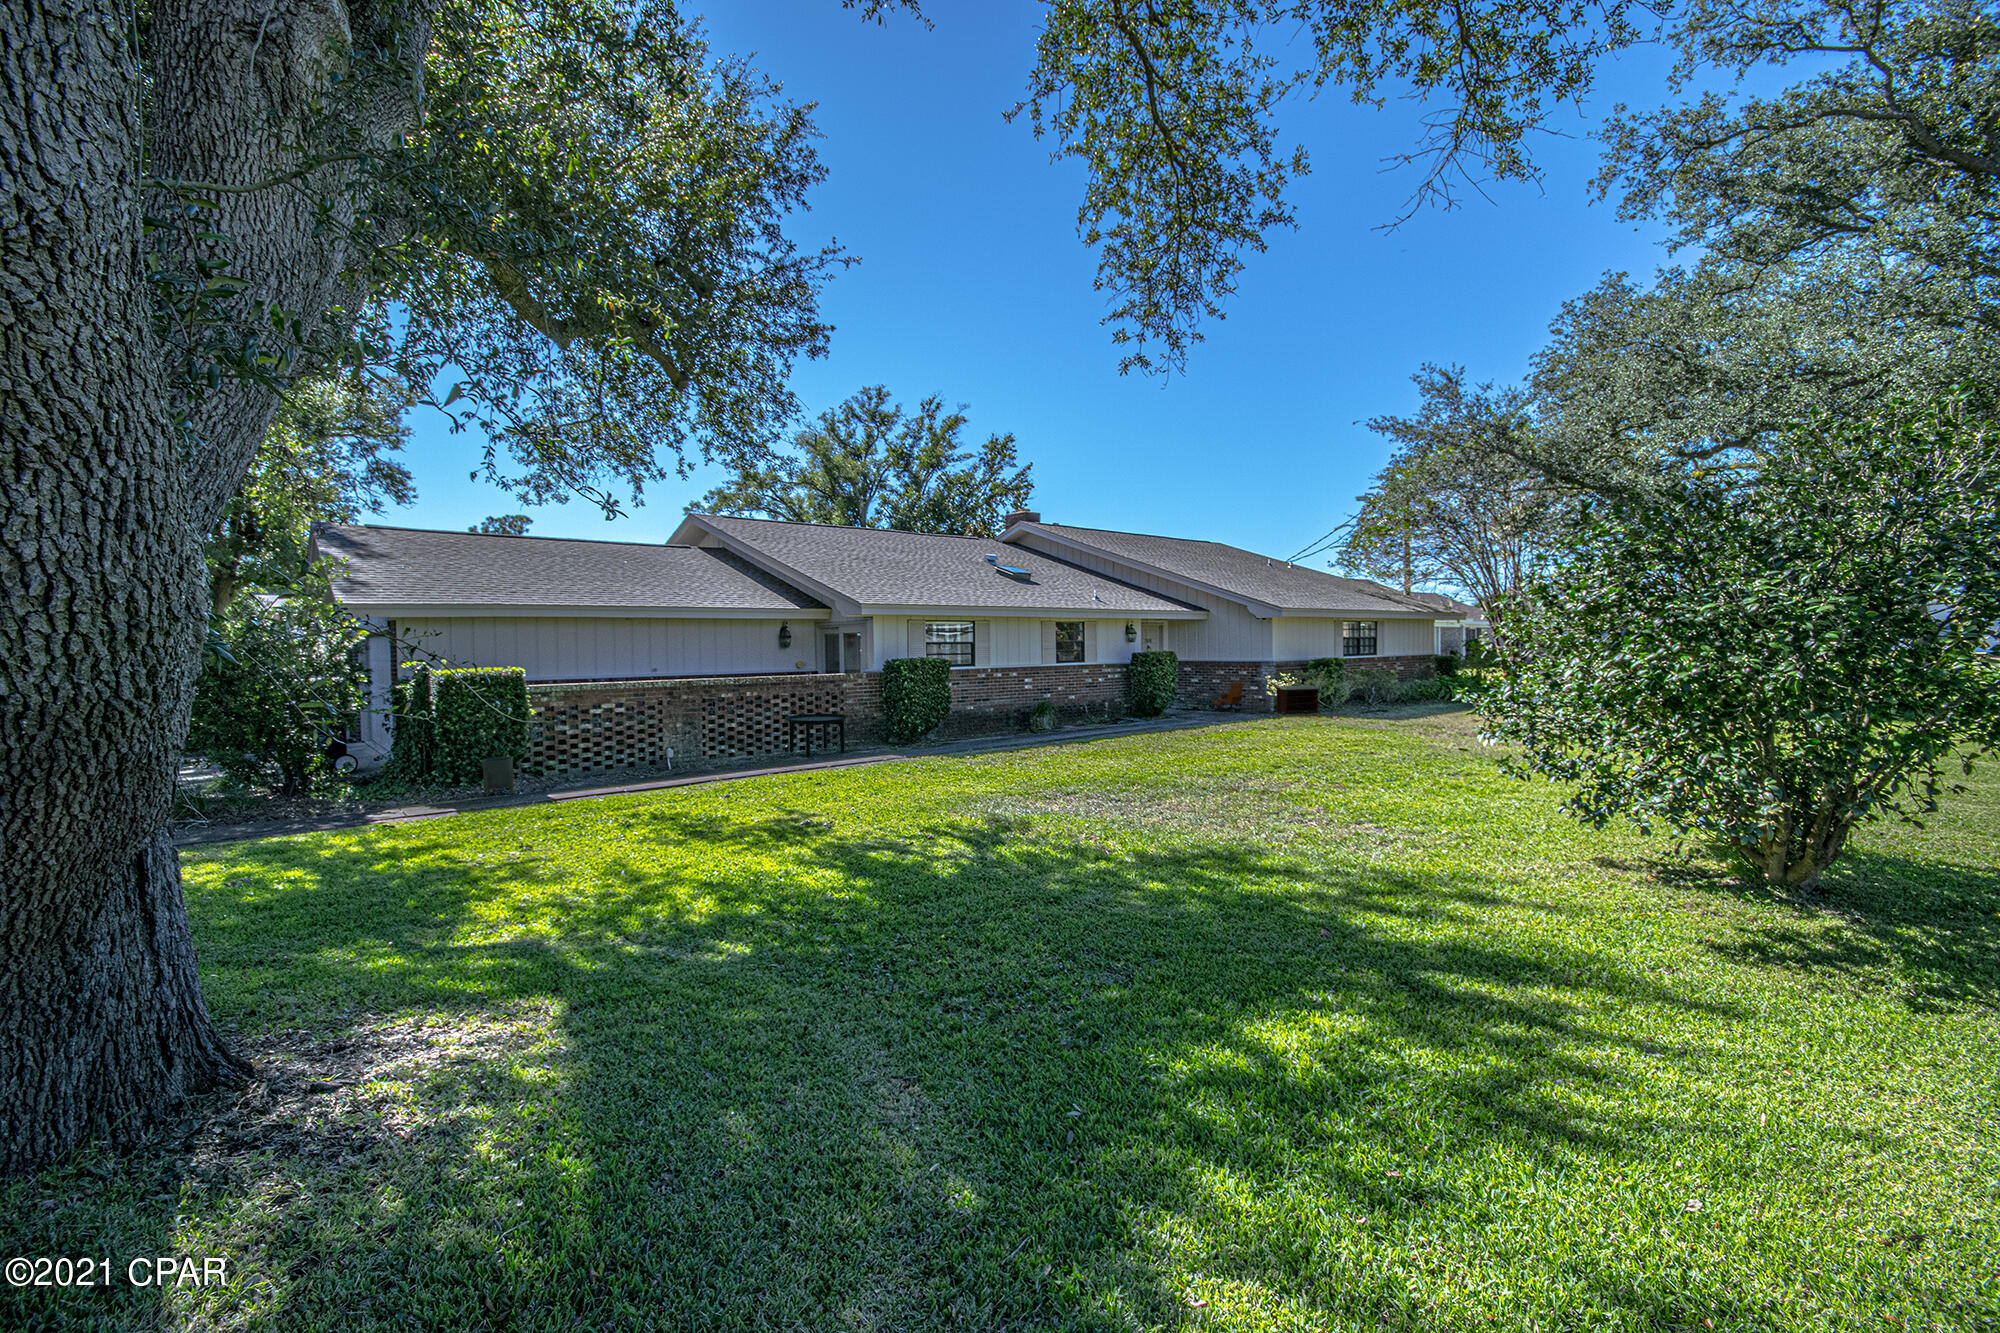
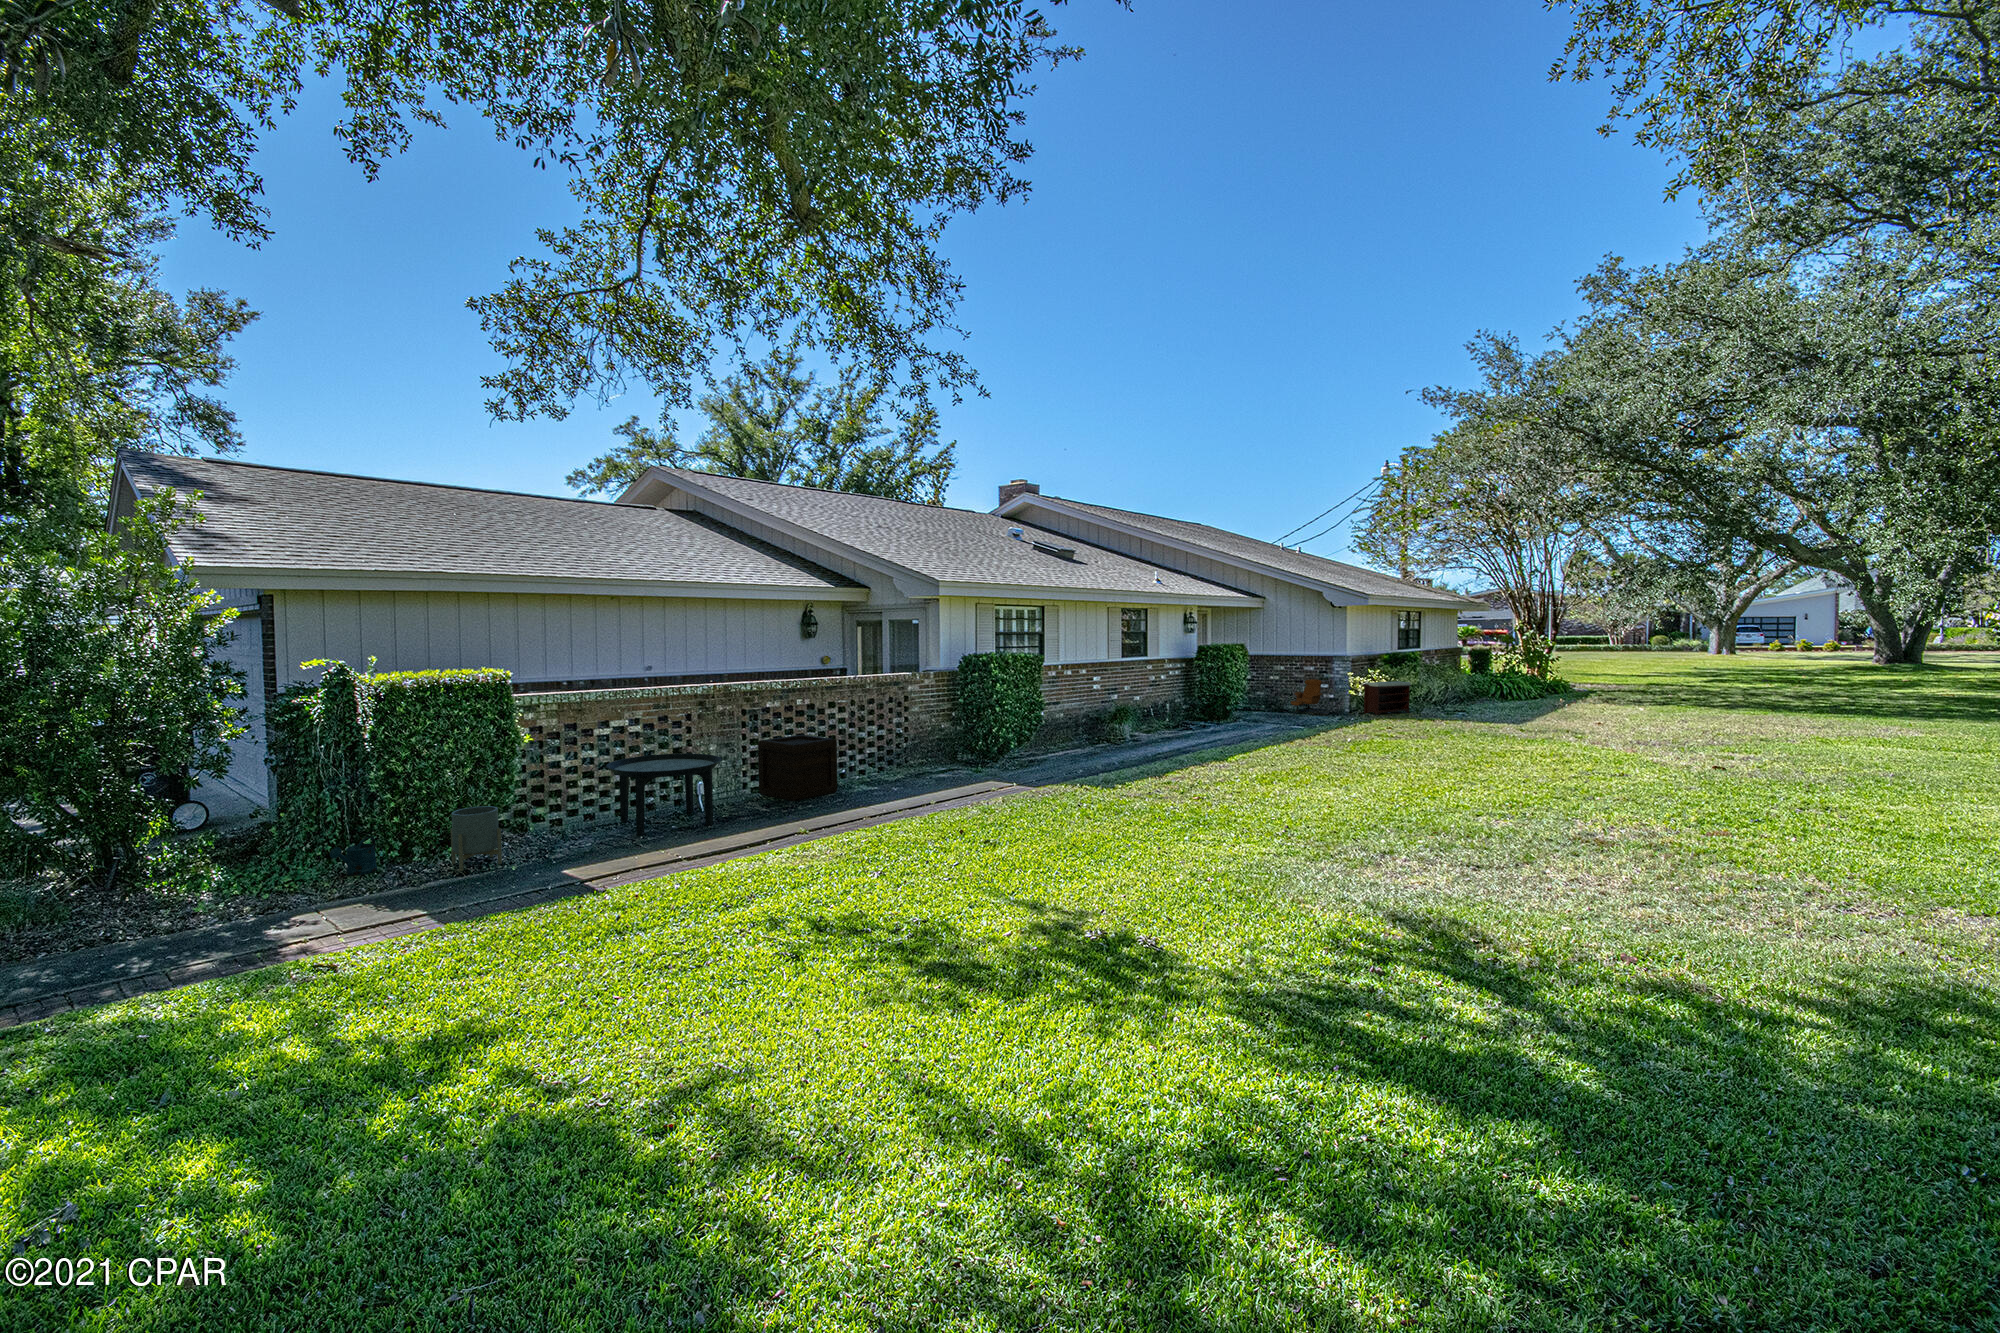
round table: present [785,714,848,757] -> present [606,753,721,835]
wooden crate: none [714,718,770,764] -> present [758,735,837,801]
watering can: none [409,774,440,797] -> present [330,837,377,875]

